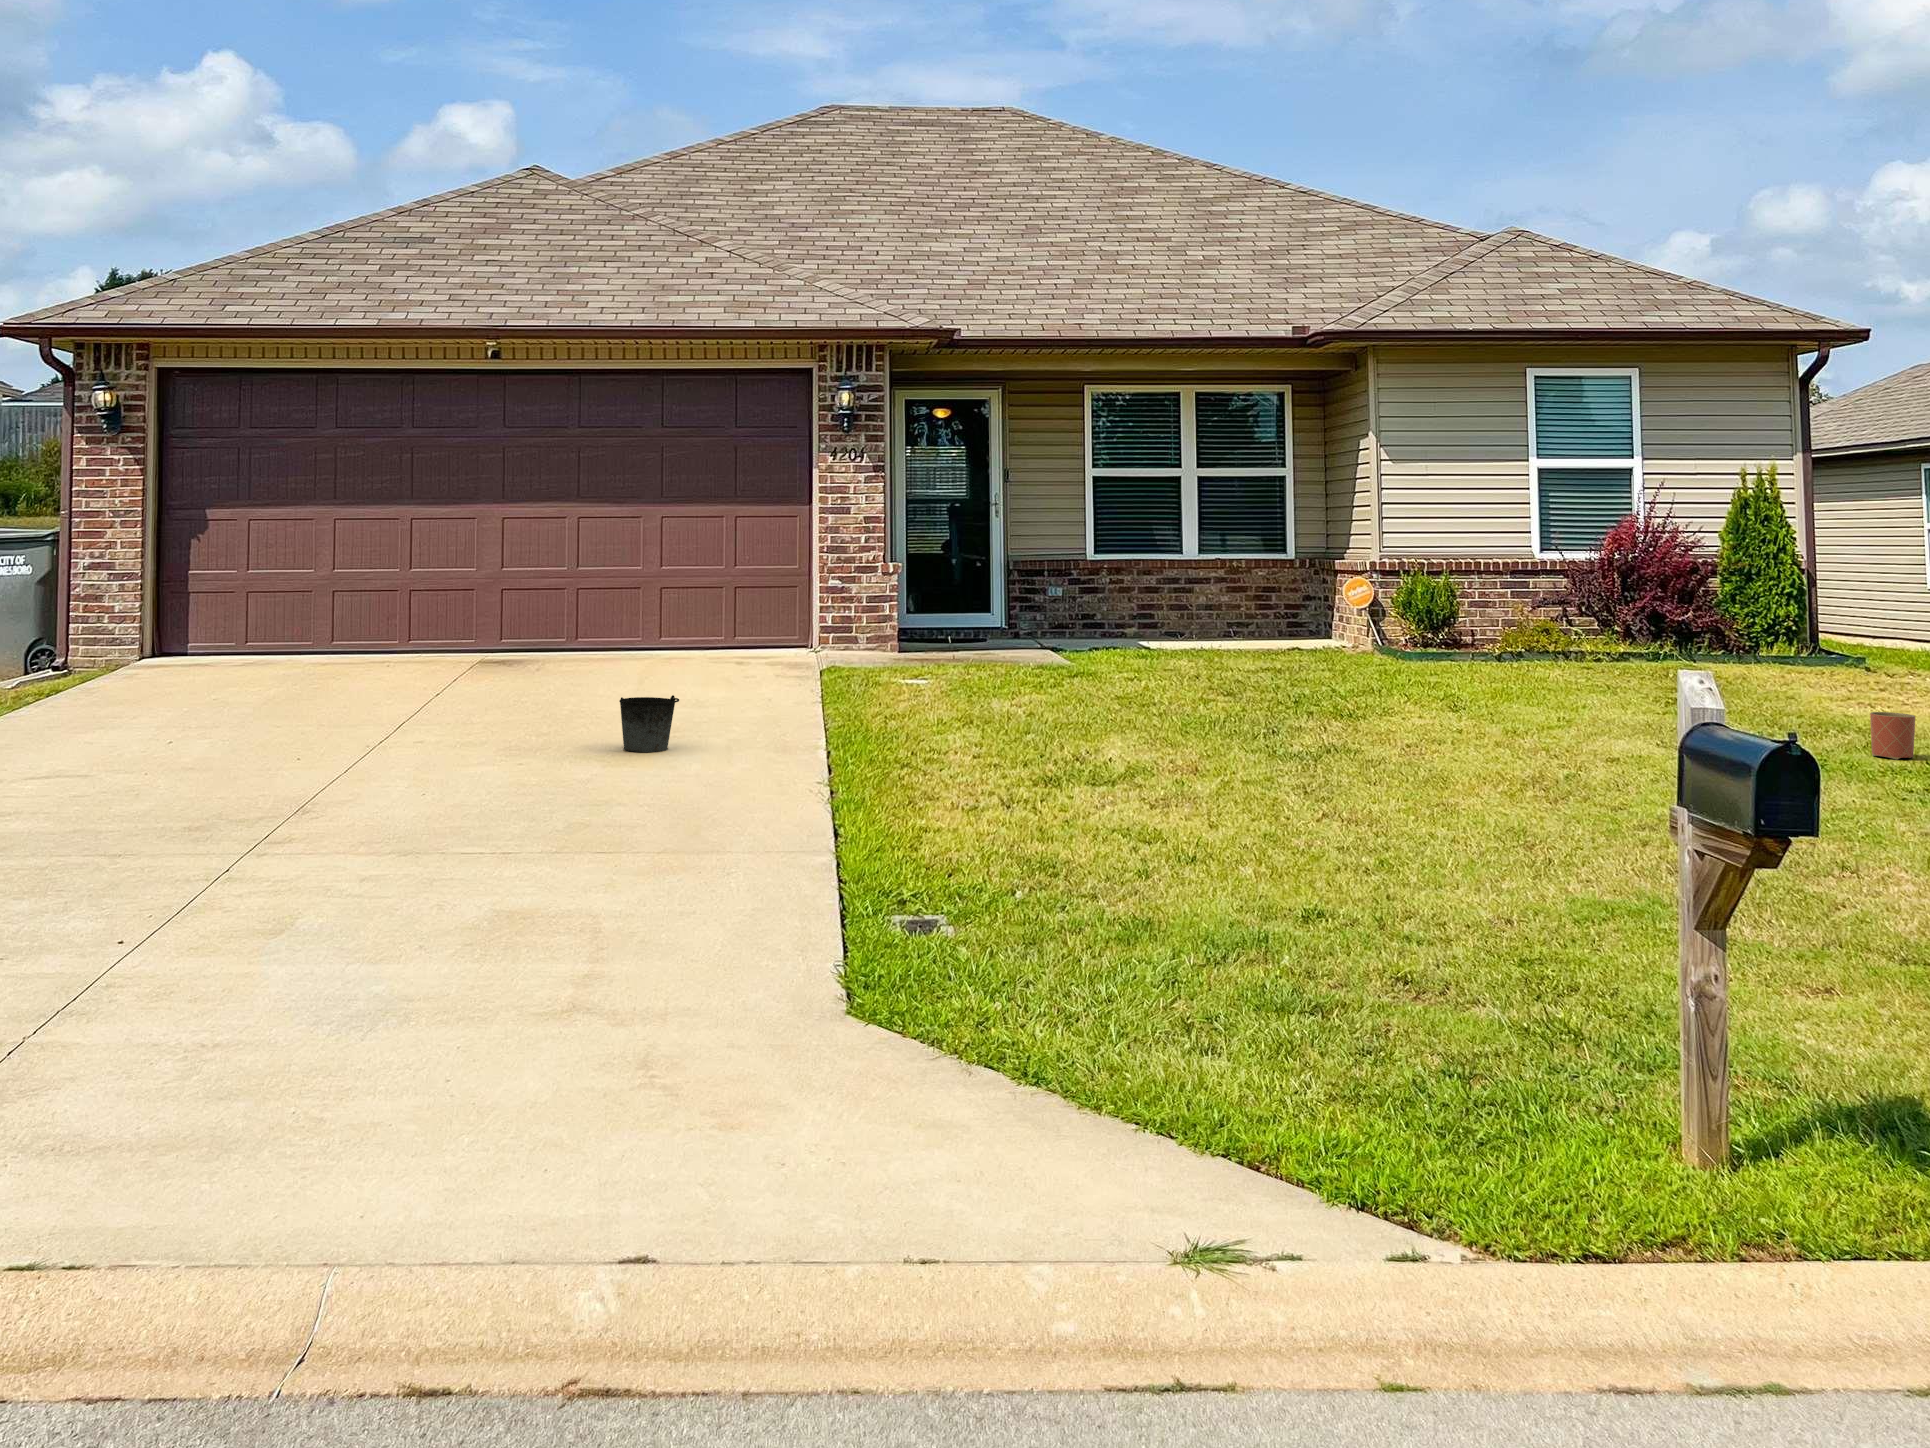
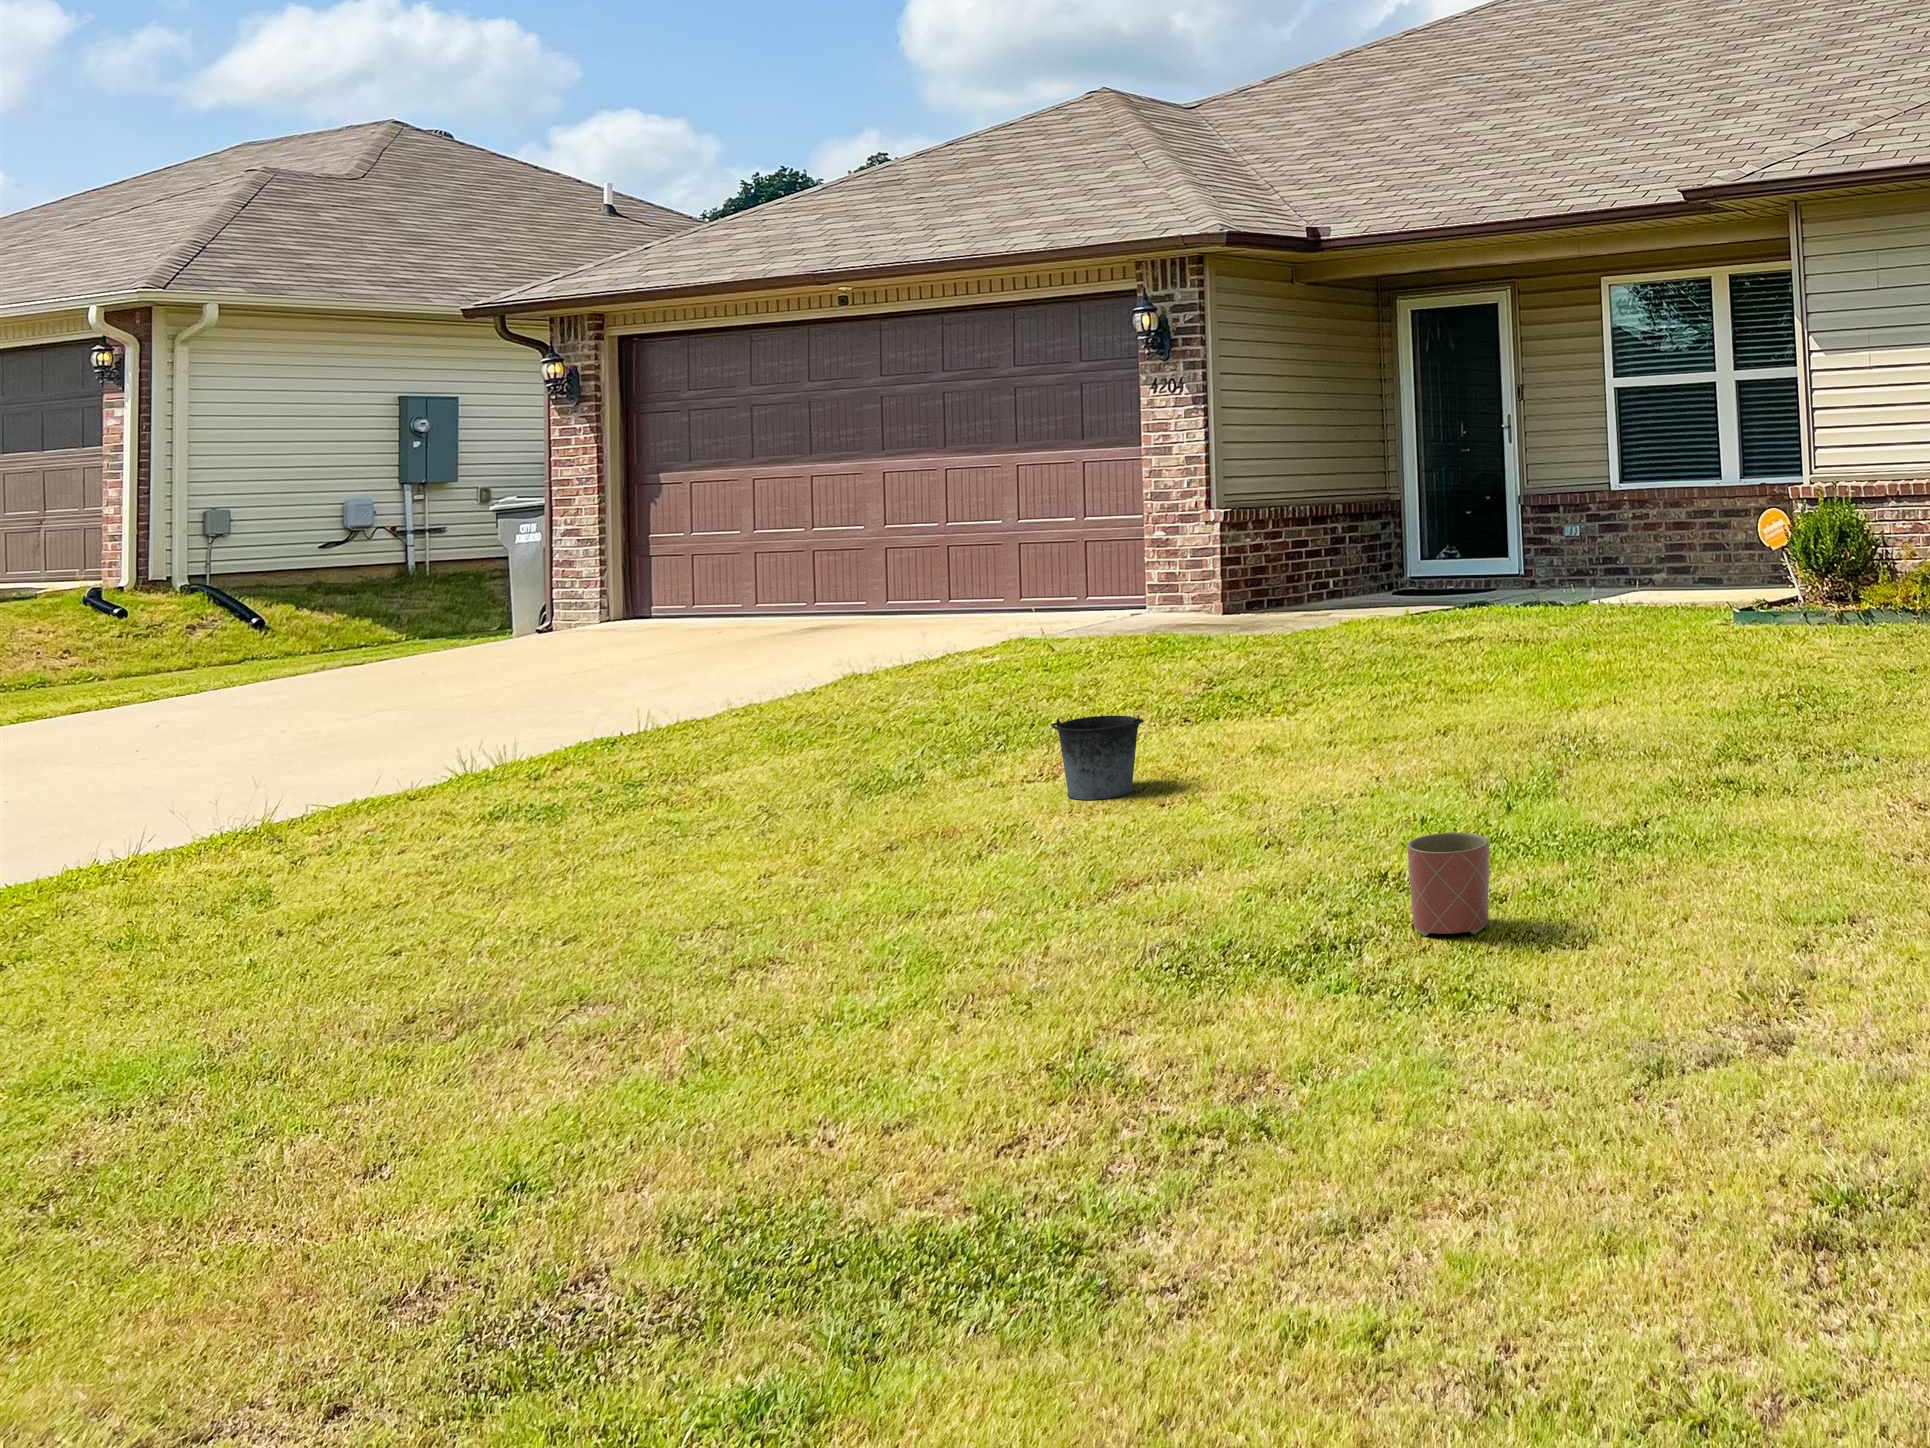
bucket: present [619,695,679,752] -> present [1051,715,1144,800]

